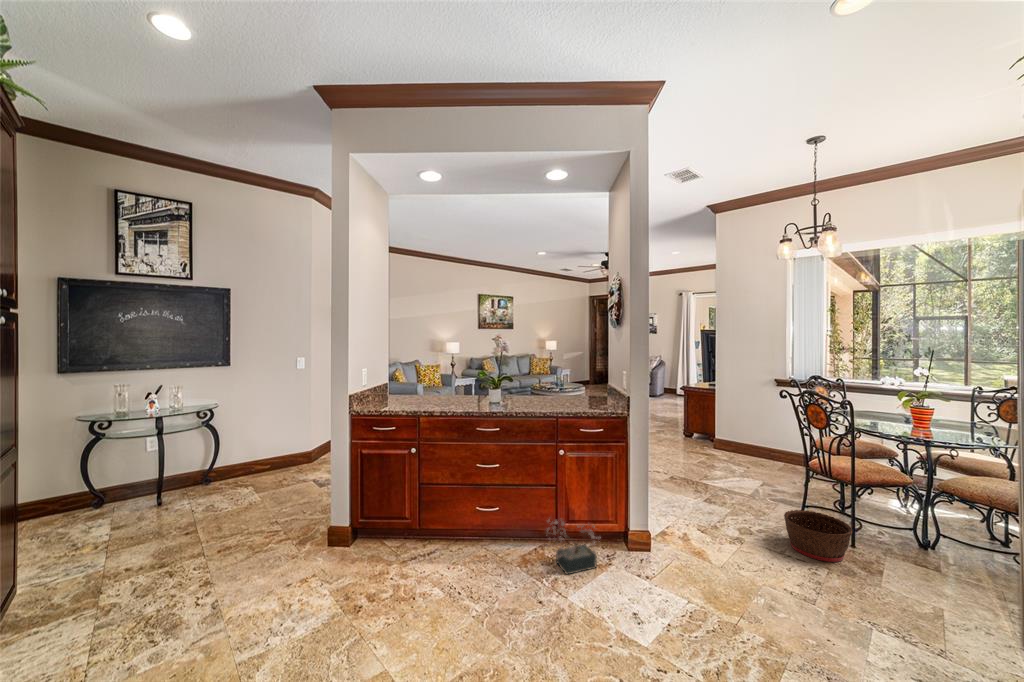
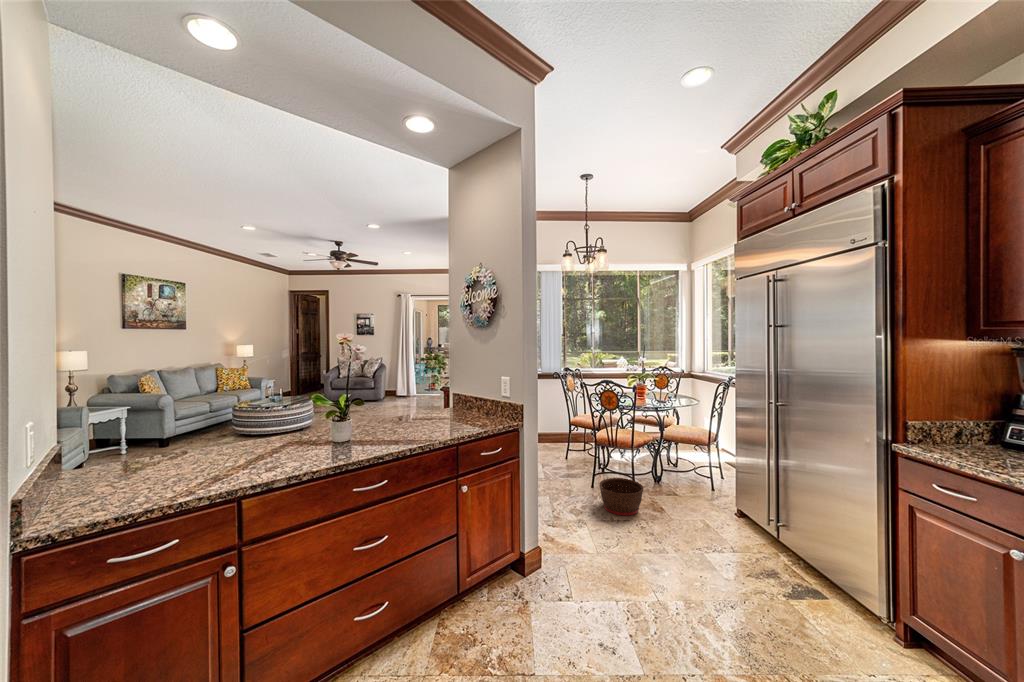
decorative plant: present [547,520,597,575] -> none [467,566,522,644]

